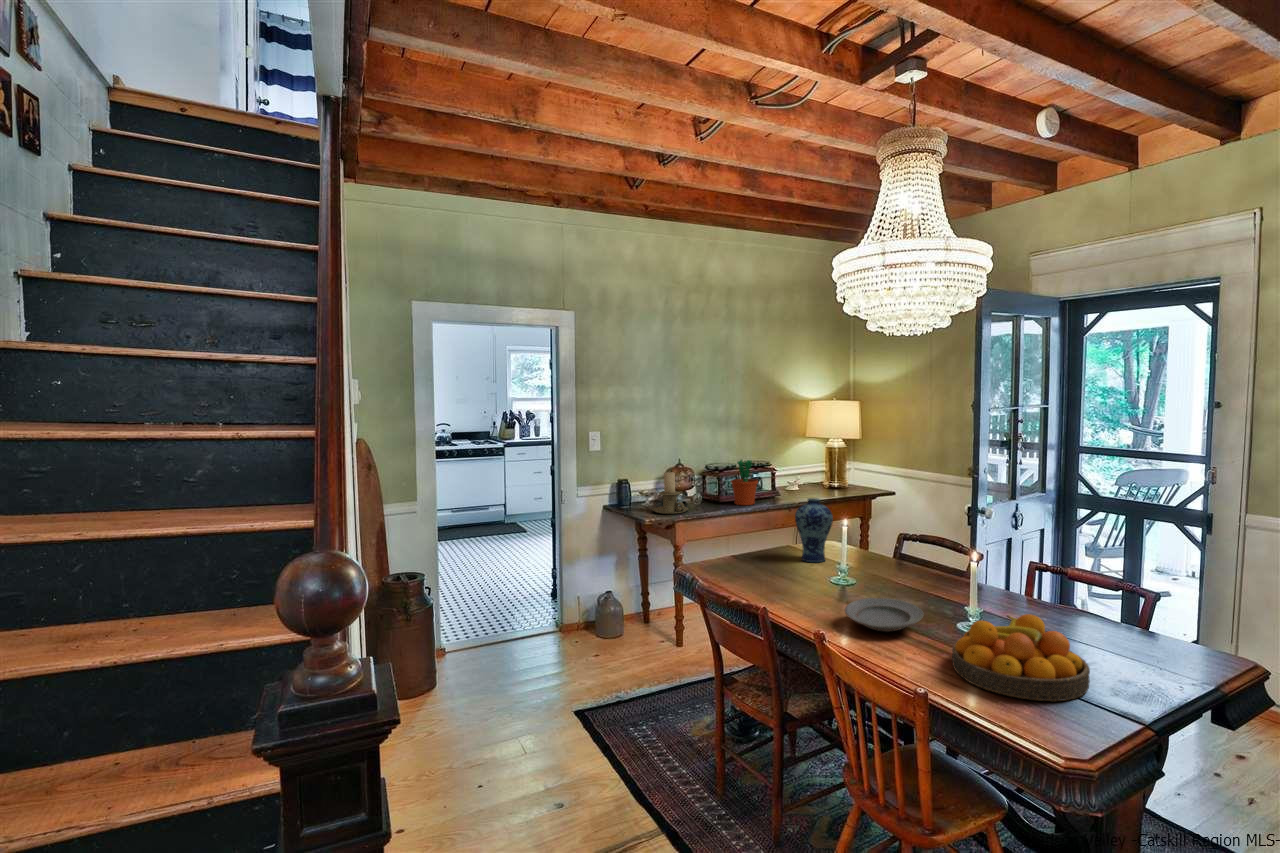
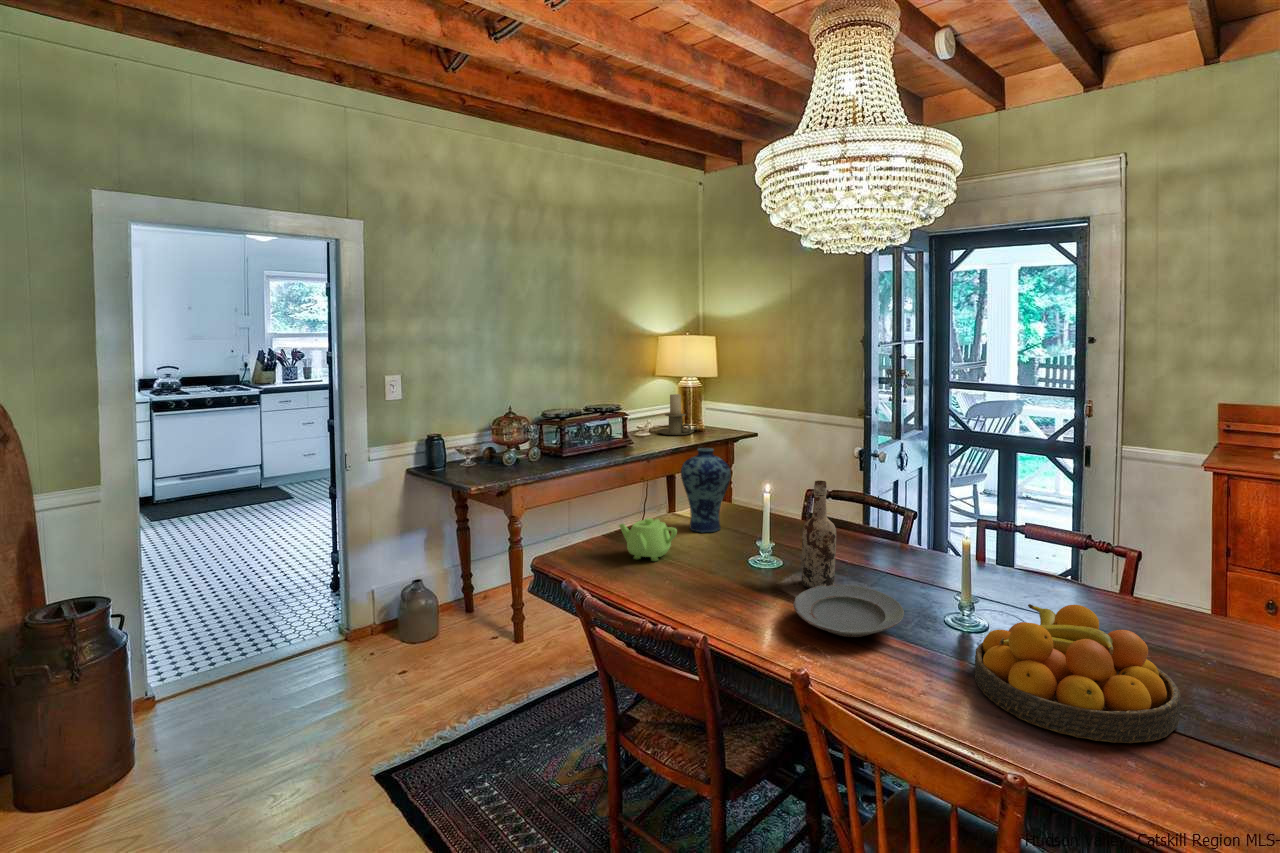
flower pot: present [731,460,758,505] -> none [576,401,611,459]
candle holder: present [652,472,689,514] -> present [657,394,694,435]
wine bottle: none [867,524,892,604] -> present [802,481,836,588]
teapot: none [742,547,783,578] -> present [619,518,677,561]

